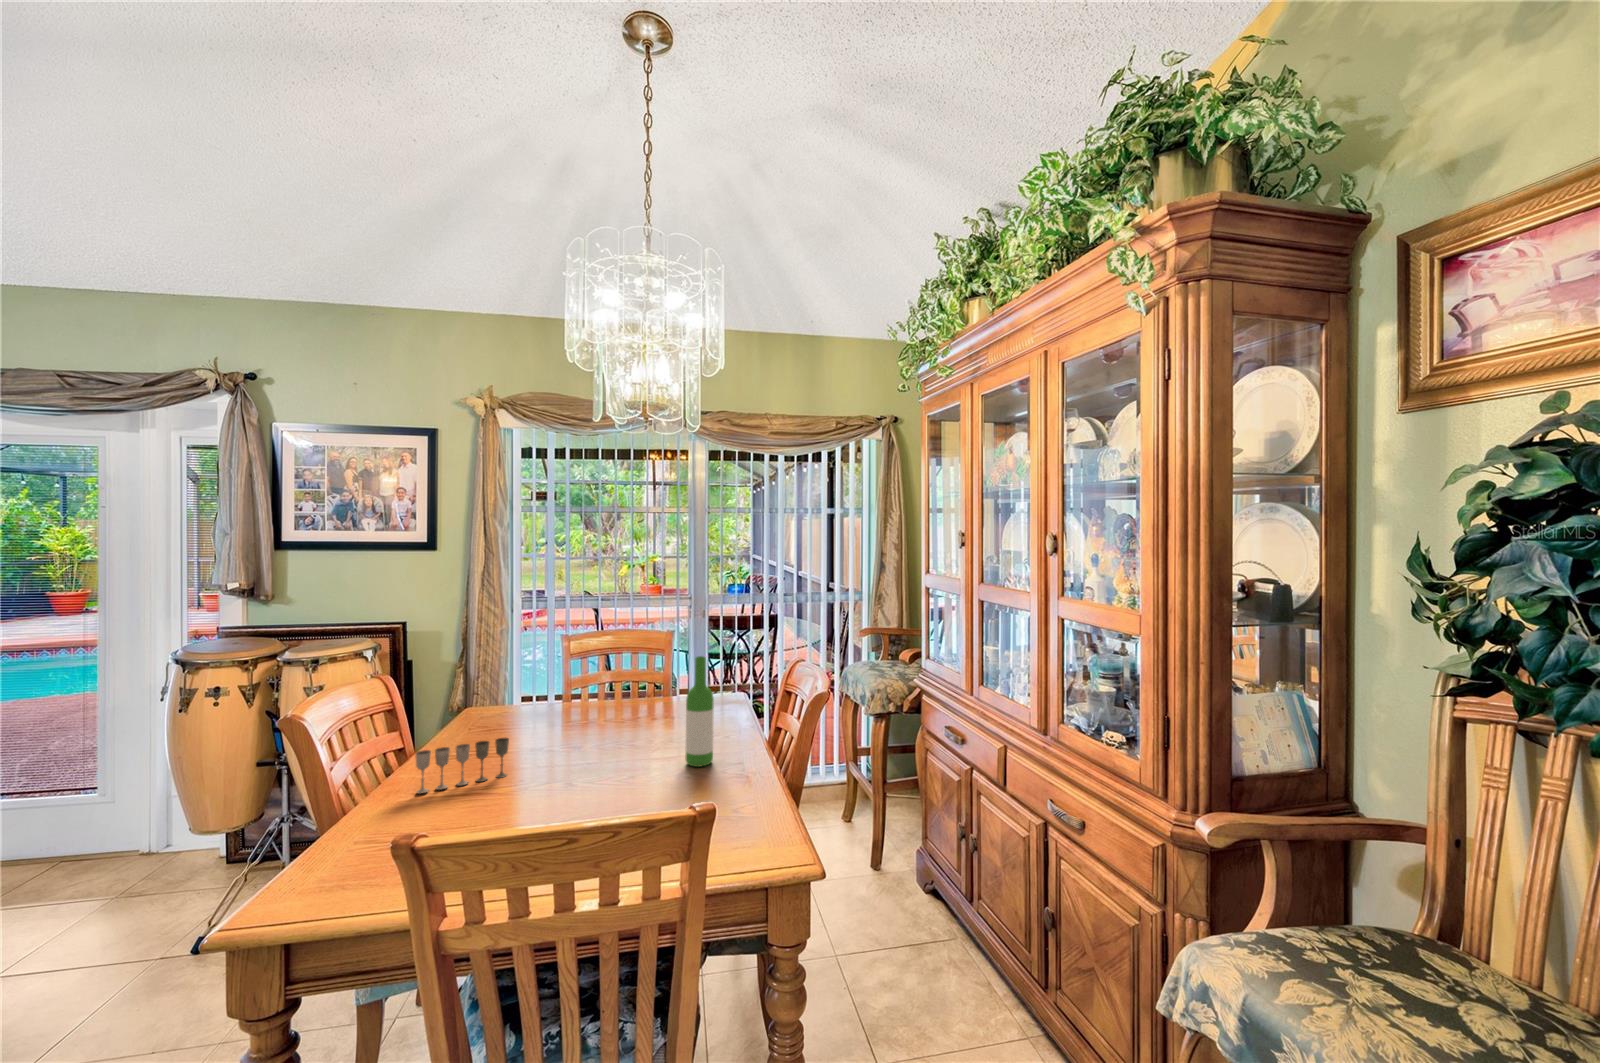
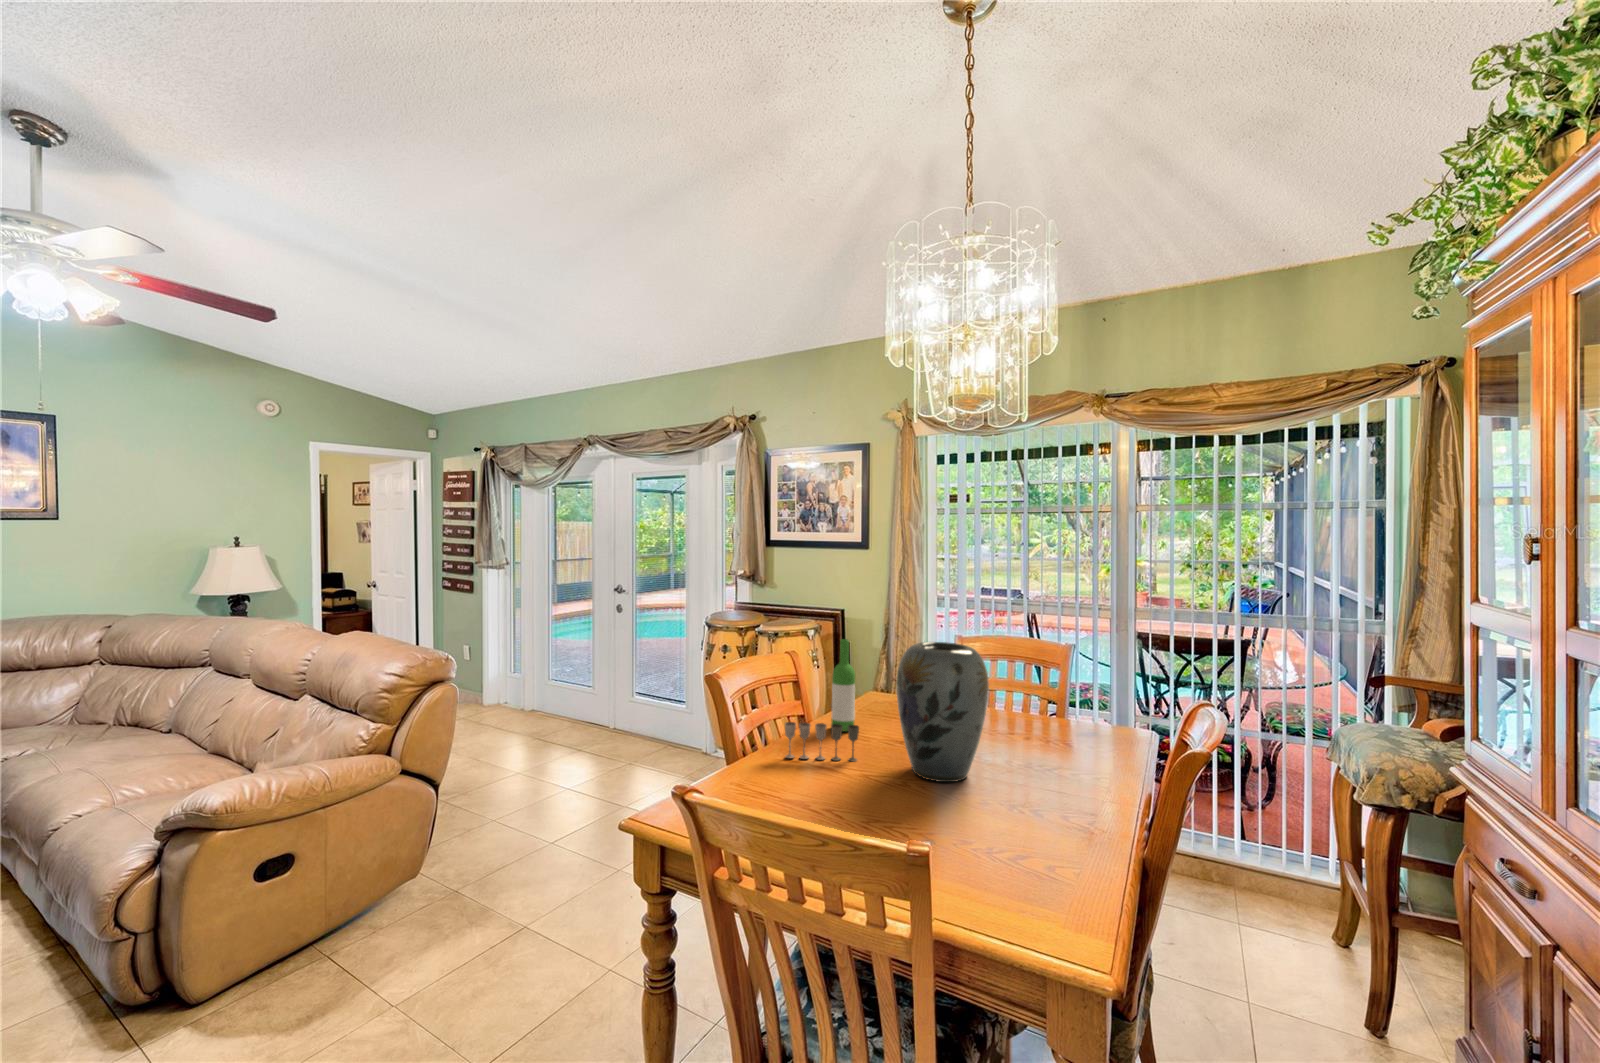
vase: none [555,637,647,773] -> present [896,642,989,782]
wine bottle: present [685,656,714,767] -> present [831,639,855,731]

